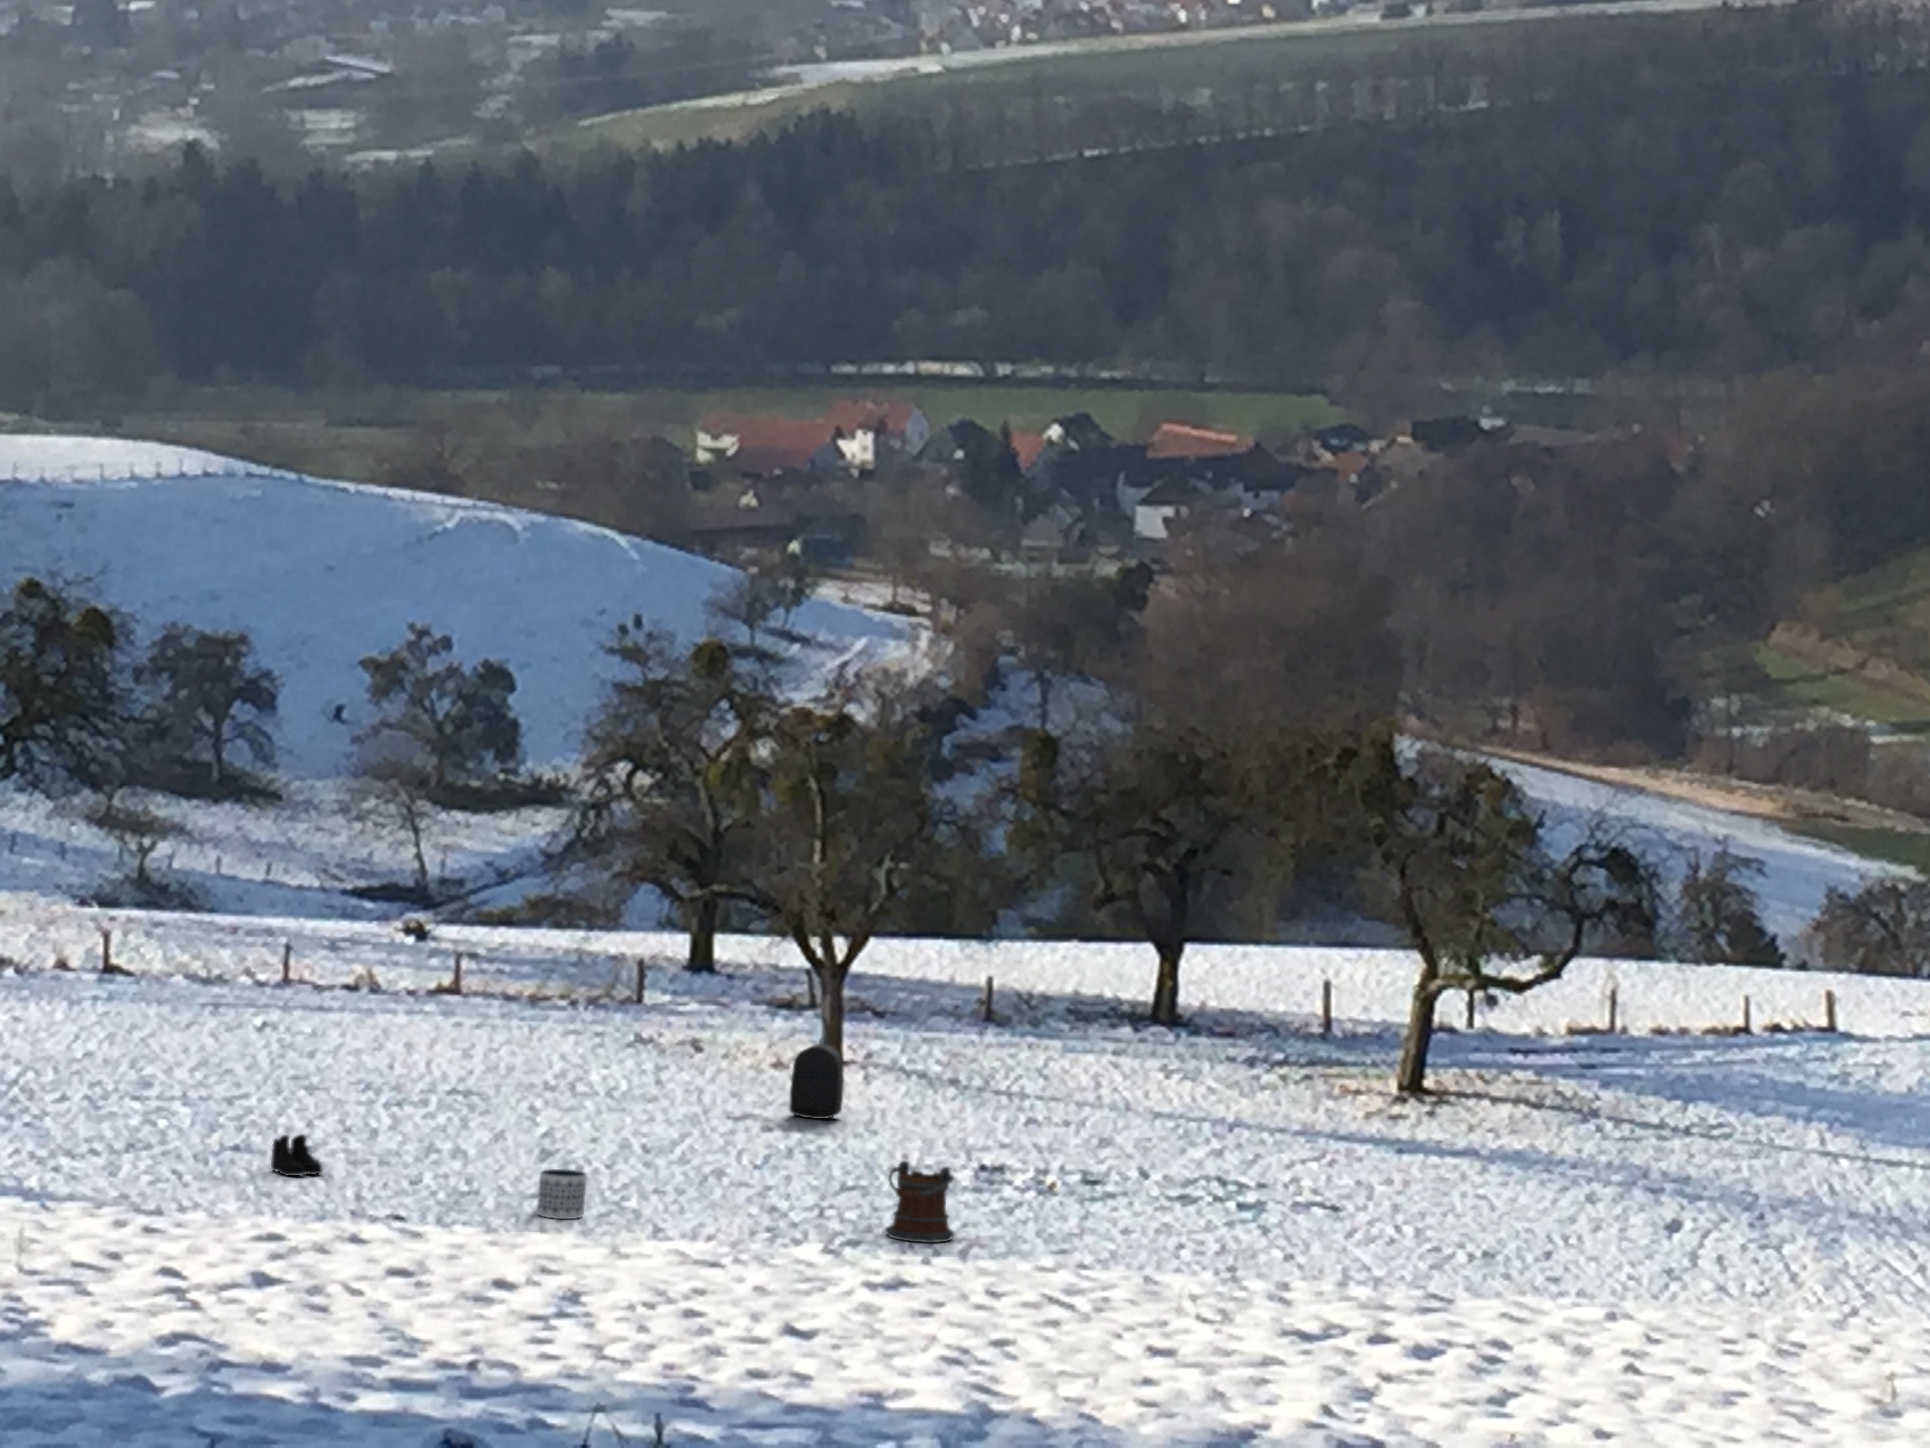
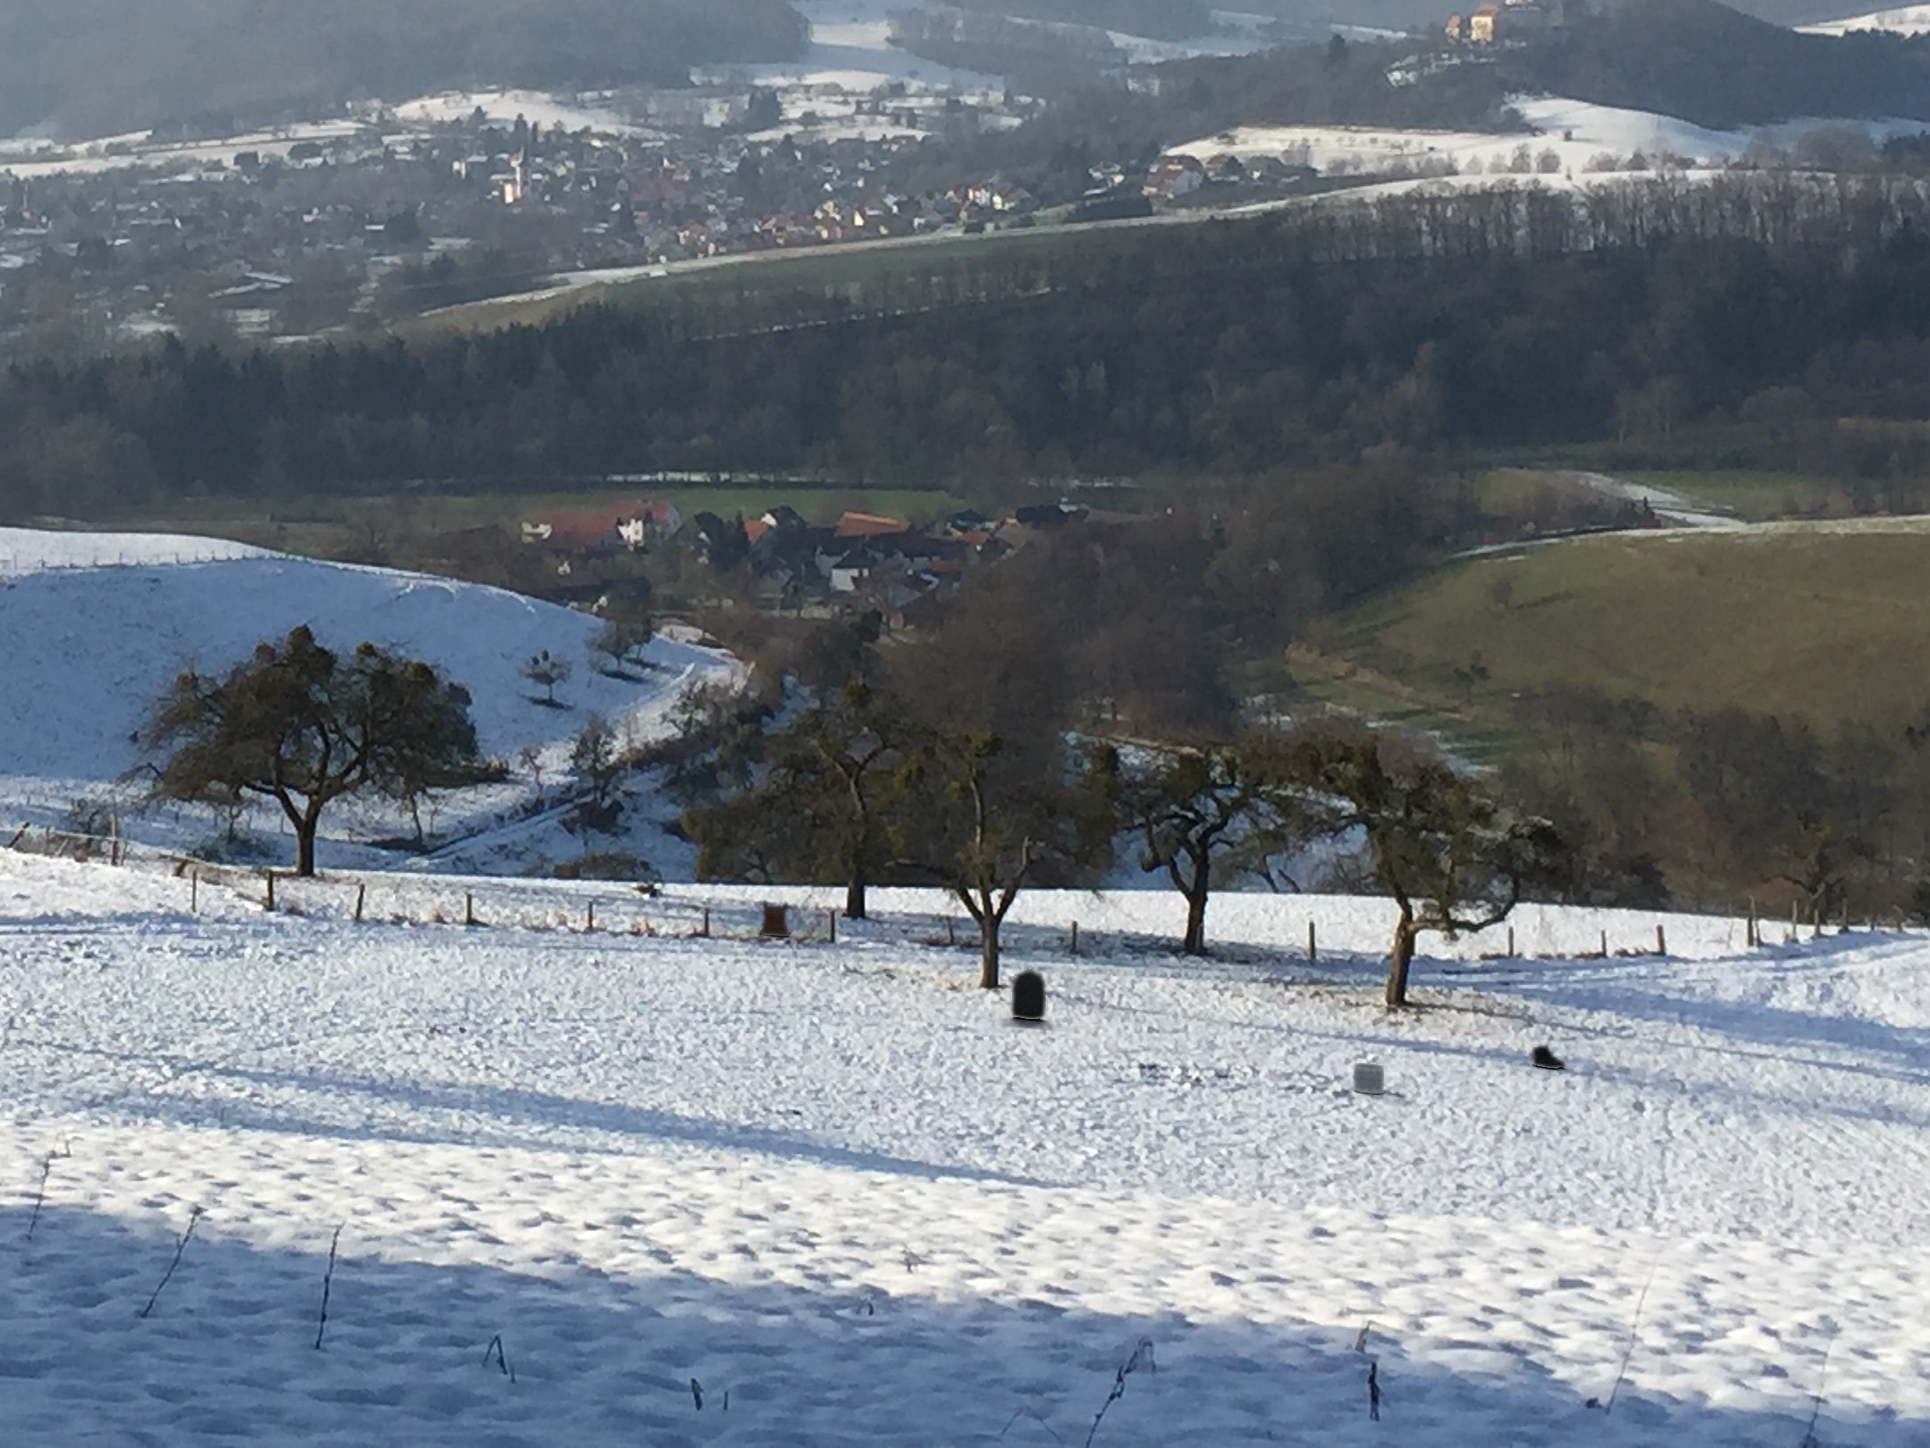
boots: present [271,1134,323,1176] -> present [1532,1045,1565,1069]
bucket: present [885,1160,954,1243] -> present [758,901,790,937]
planter: present [537,1169,587,1219] -> present [1353,1063,1384,1094]

